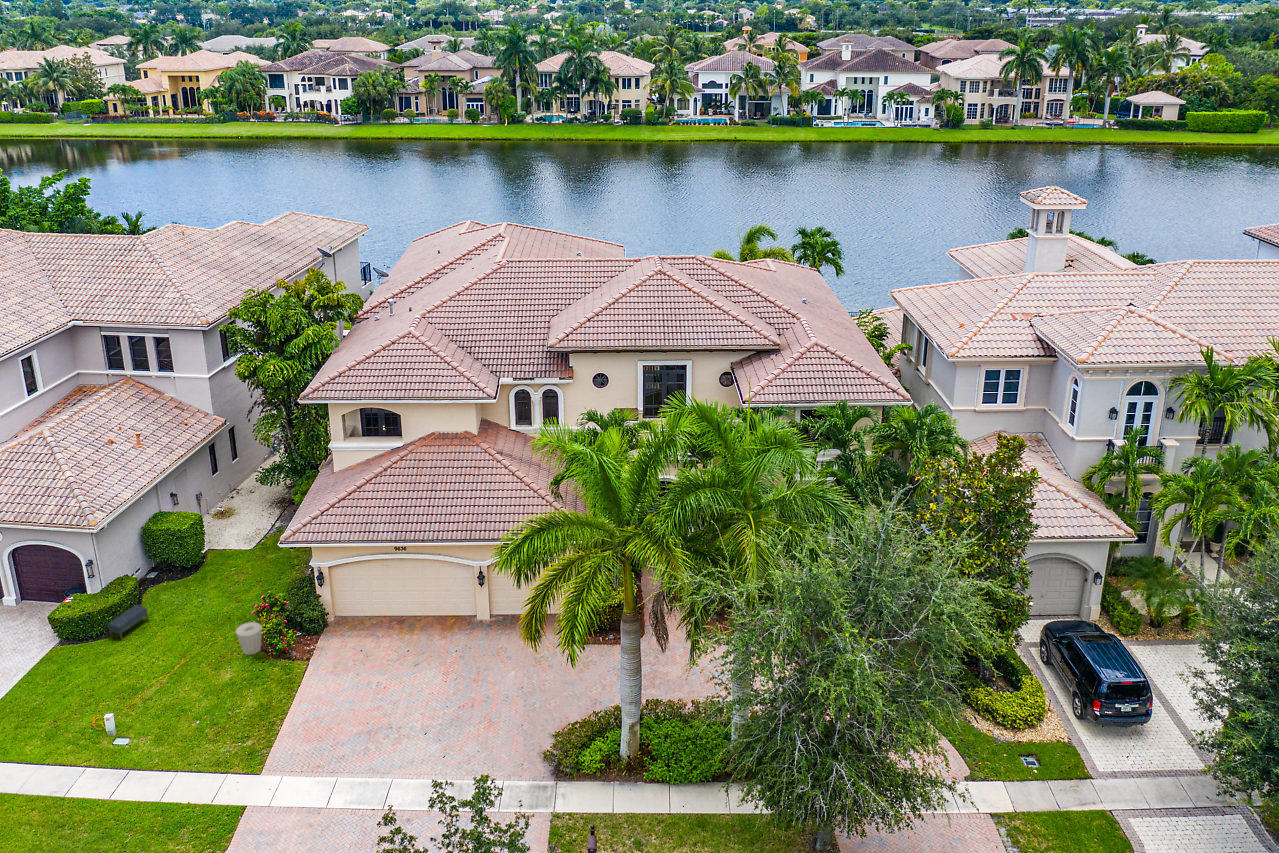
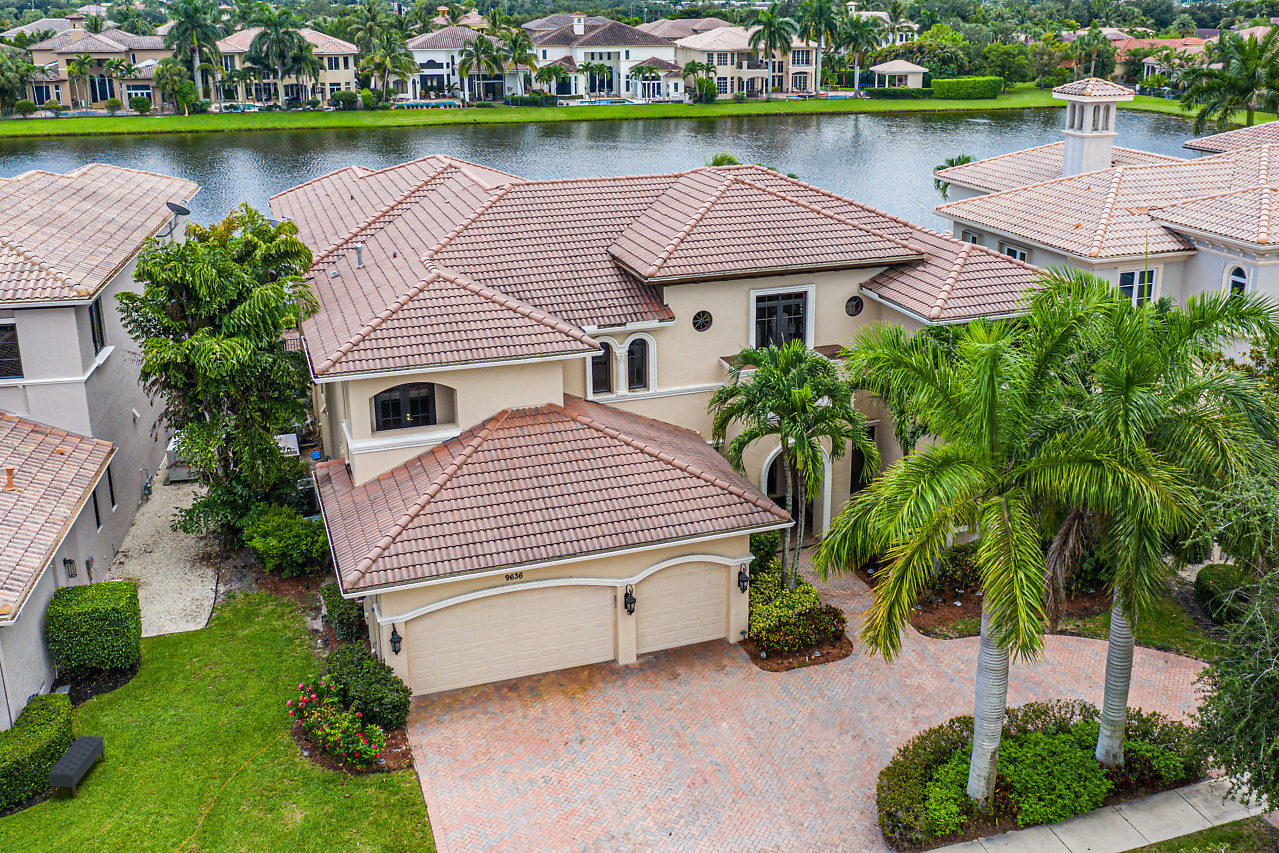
trash can: present [236,622,261,655] -> none [289,726,330,779]

